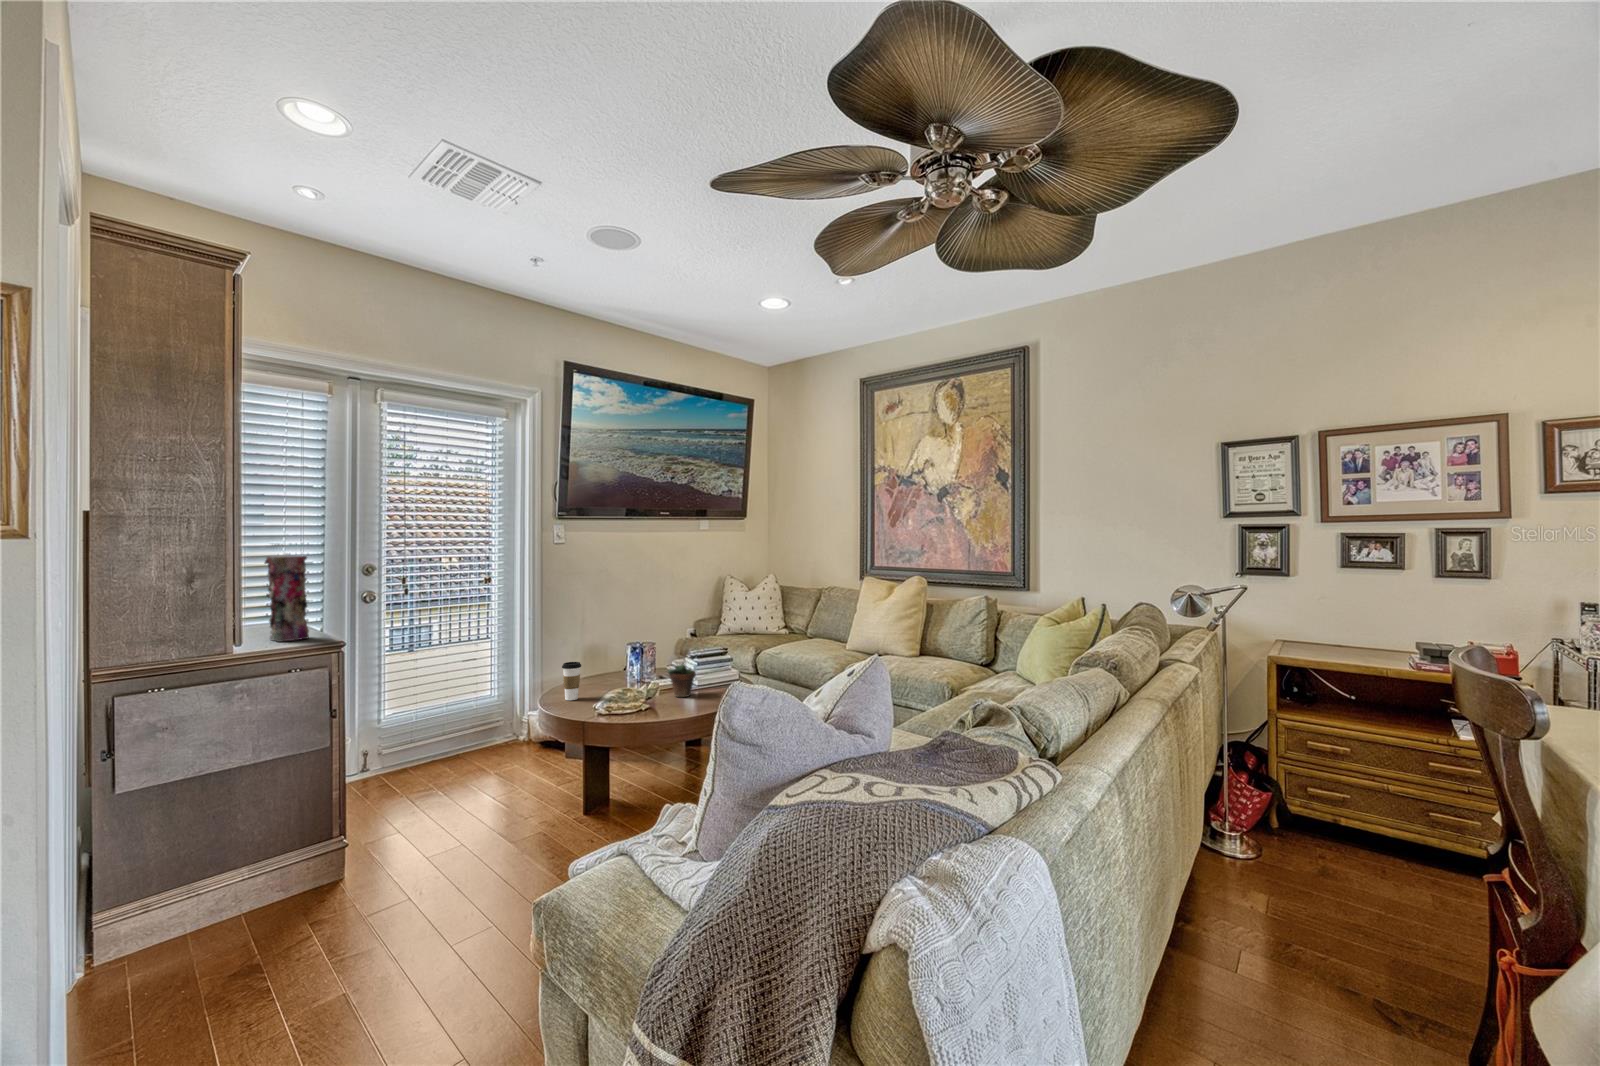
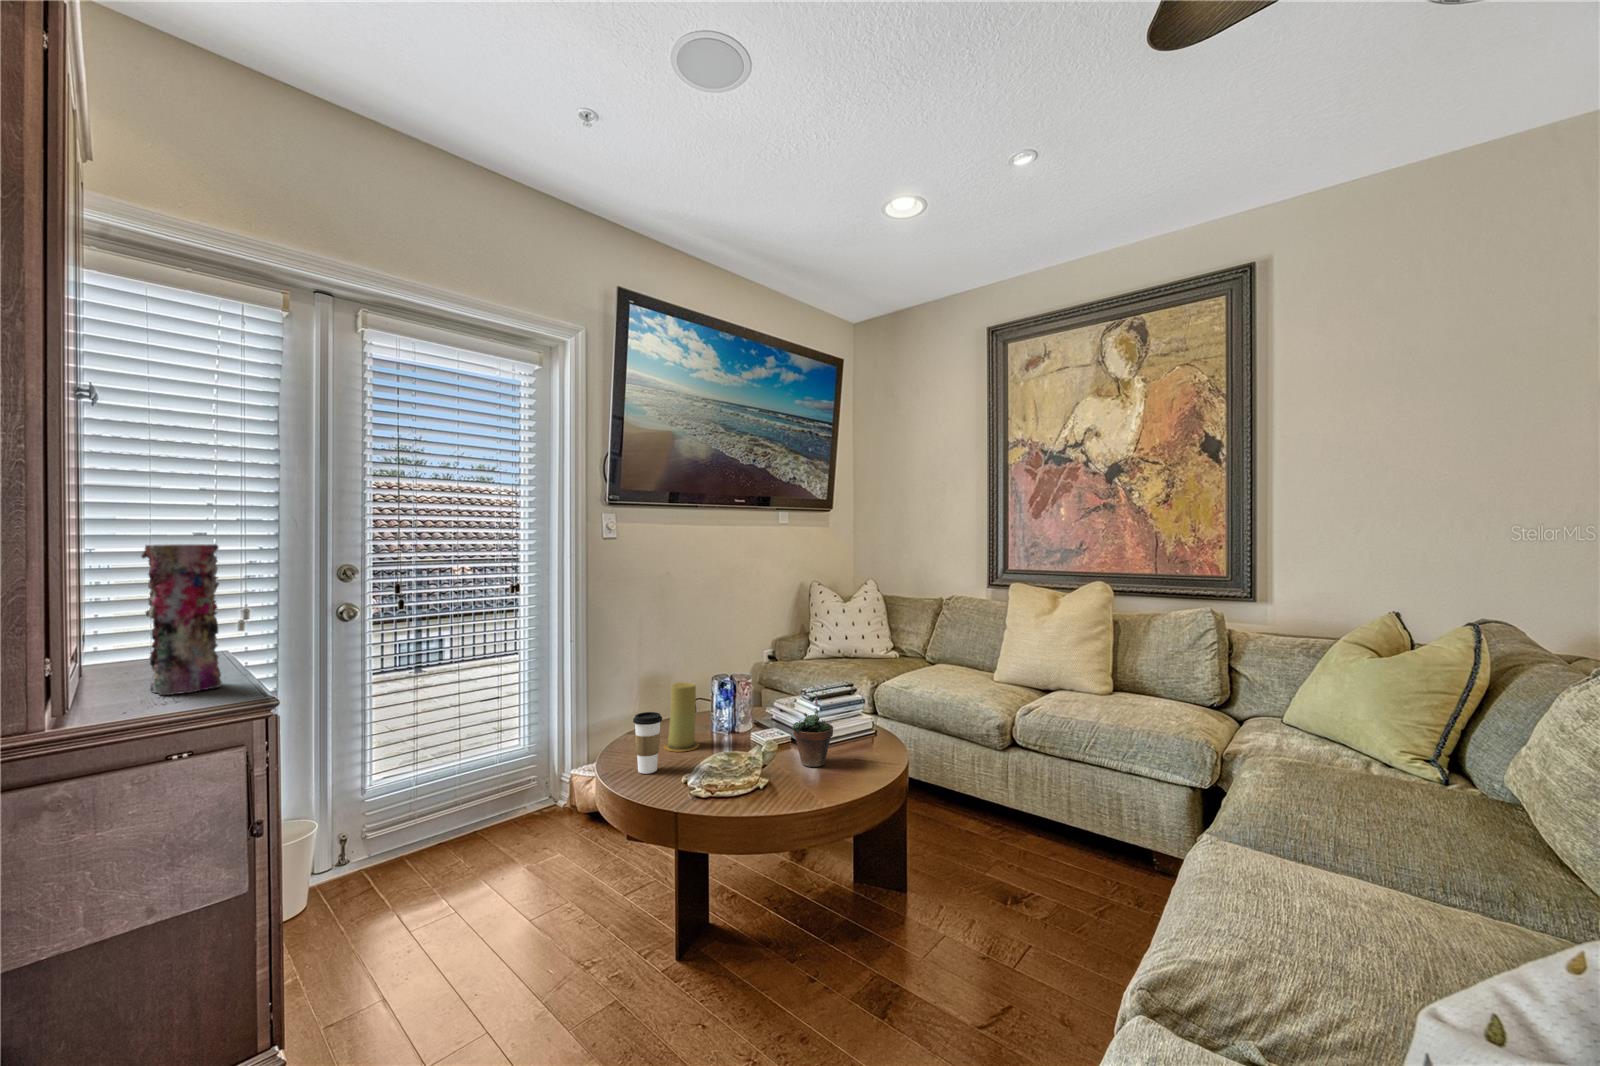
candle: none [587,644,612,690] -> present [664,682,699,752]

